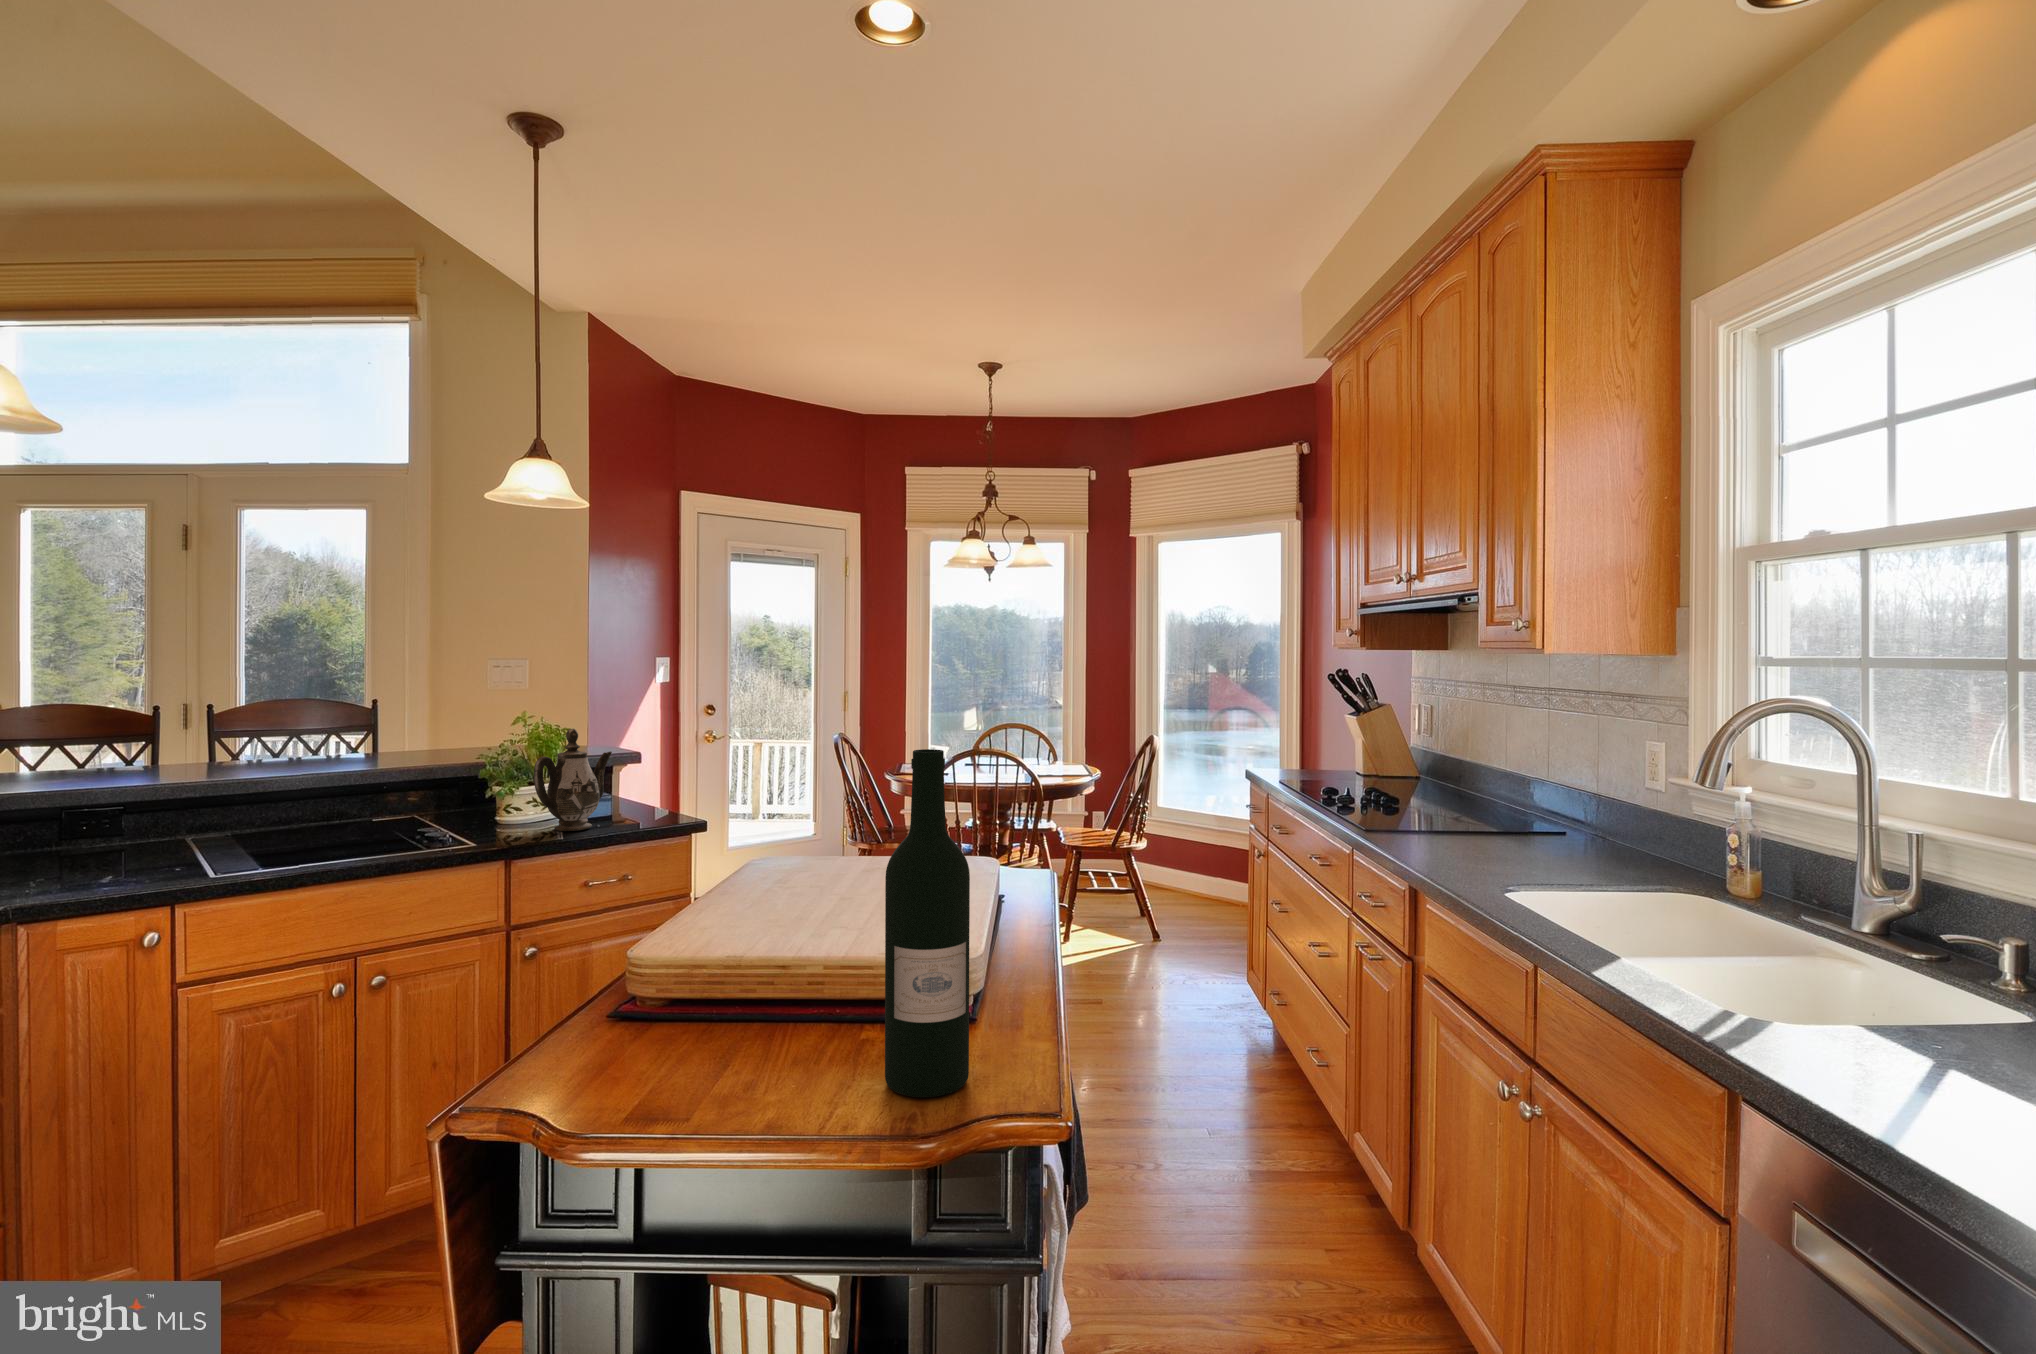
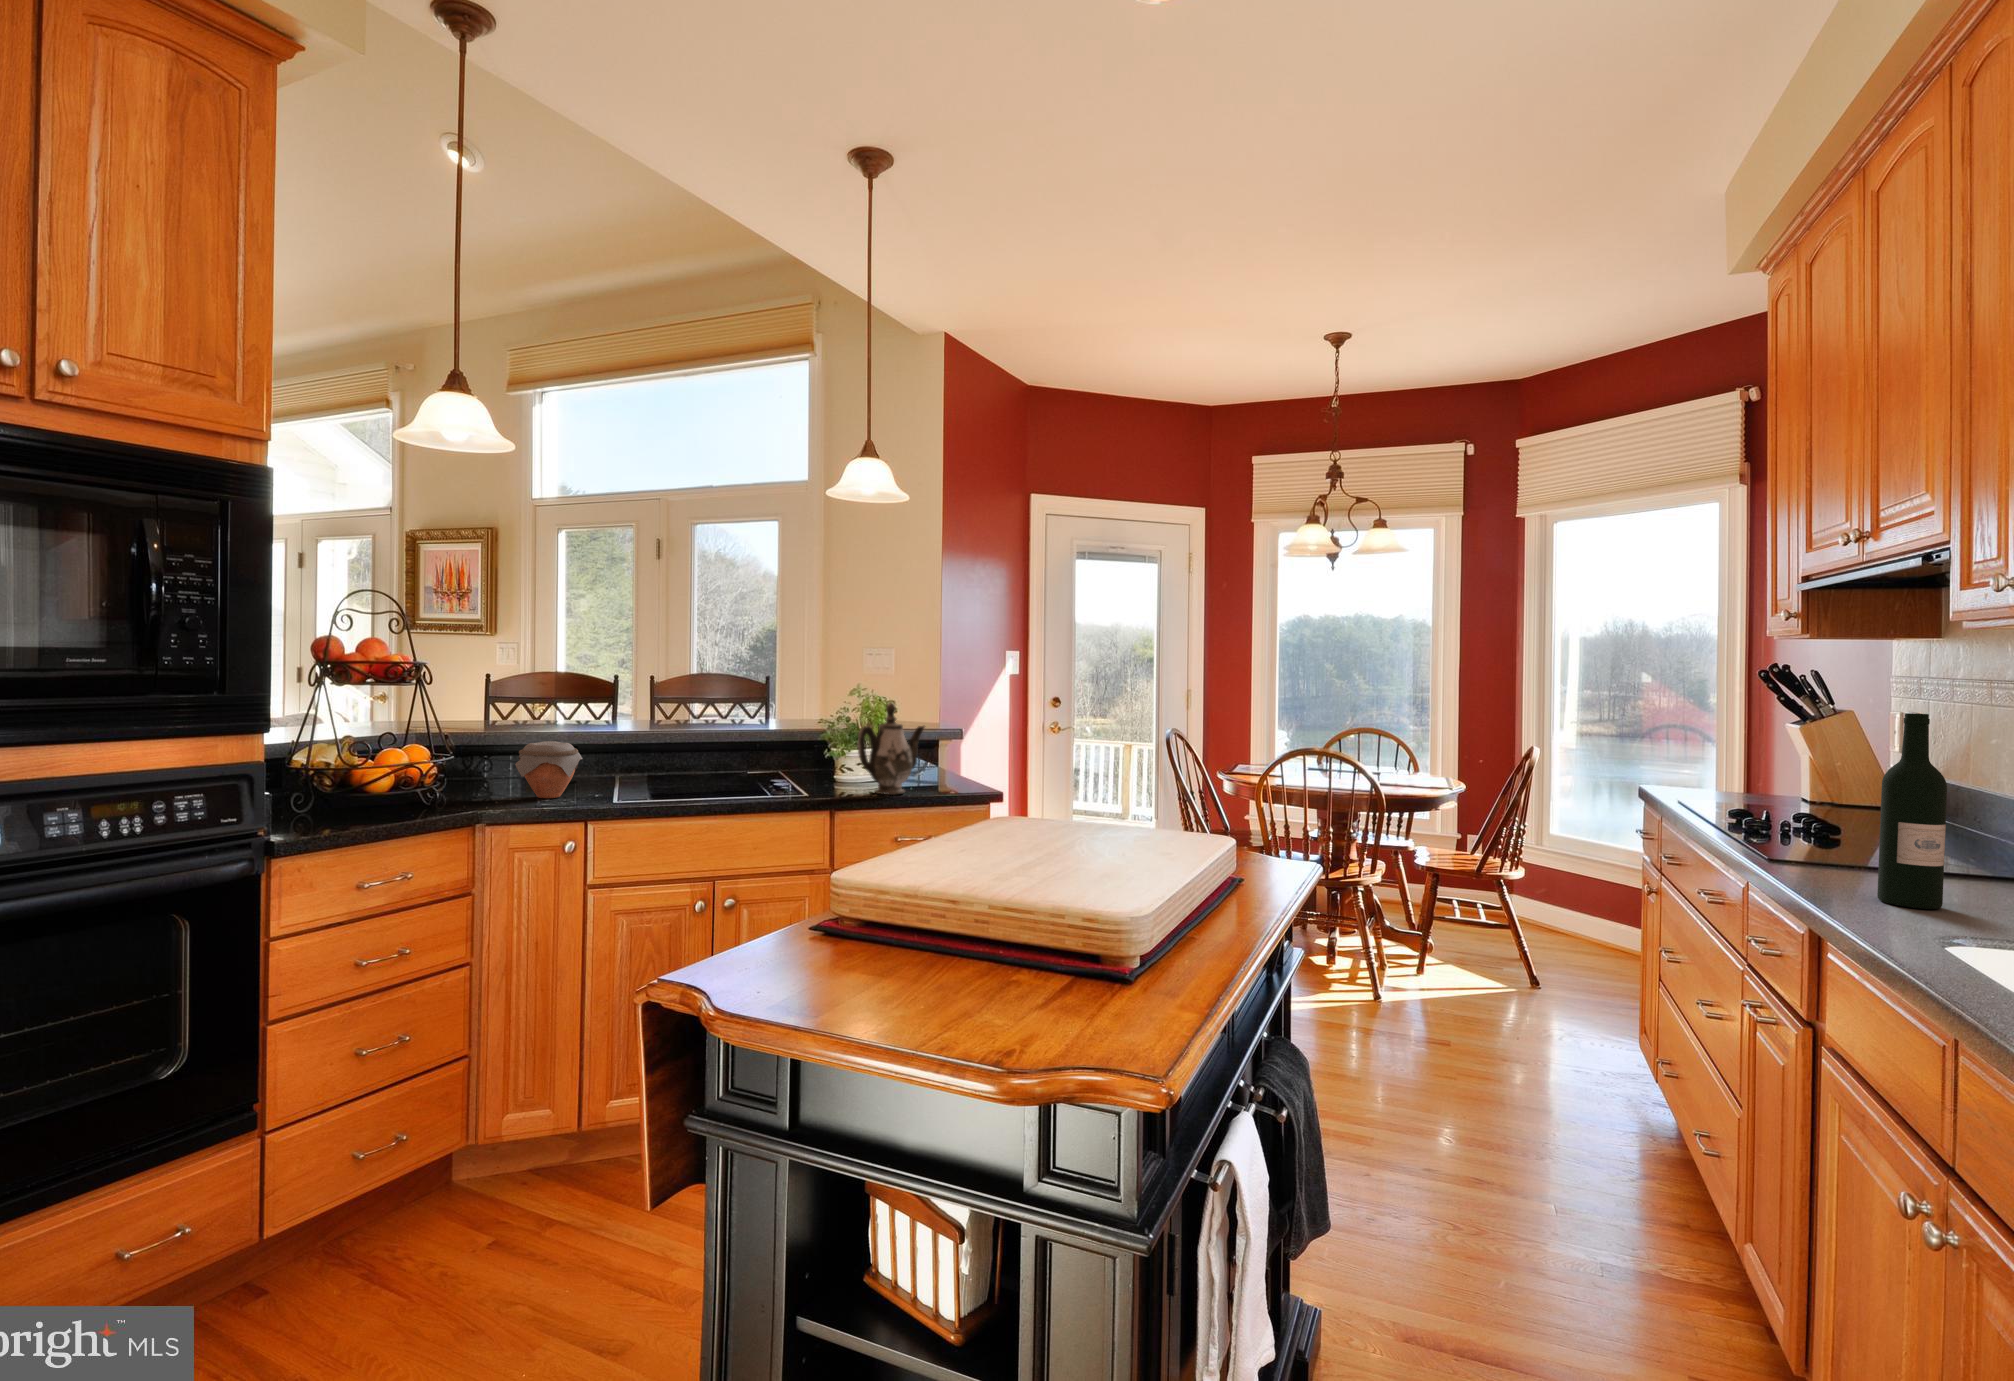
wine bottle: present [885,749,970,1097] -> present [1877,713,1947,909]
jar: none [42,802,151,879] -> present [515,741,582,798]

